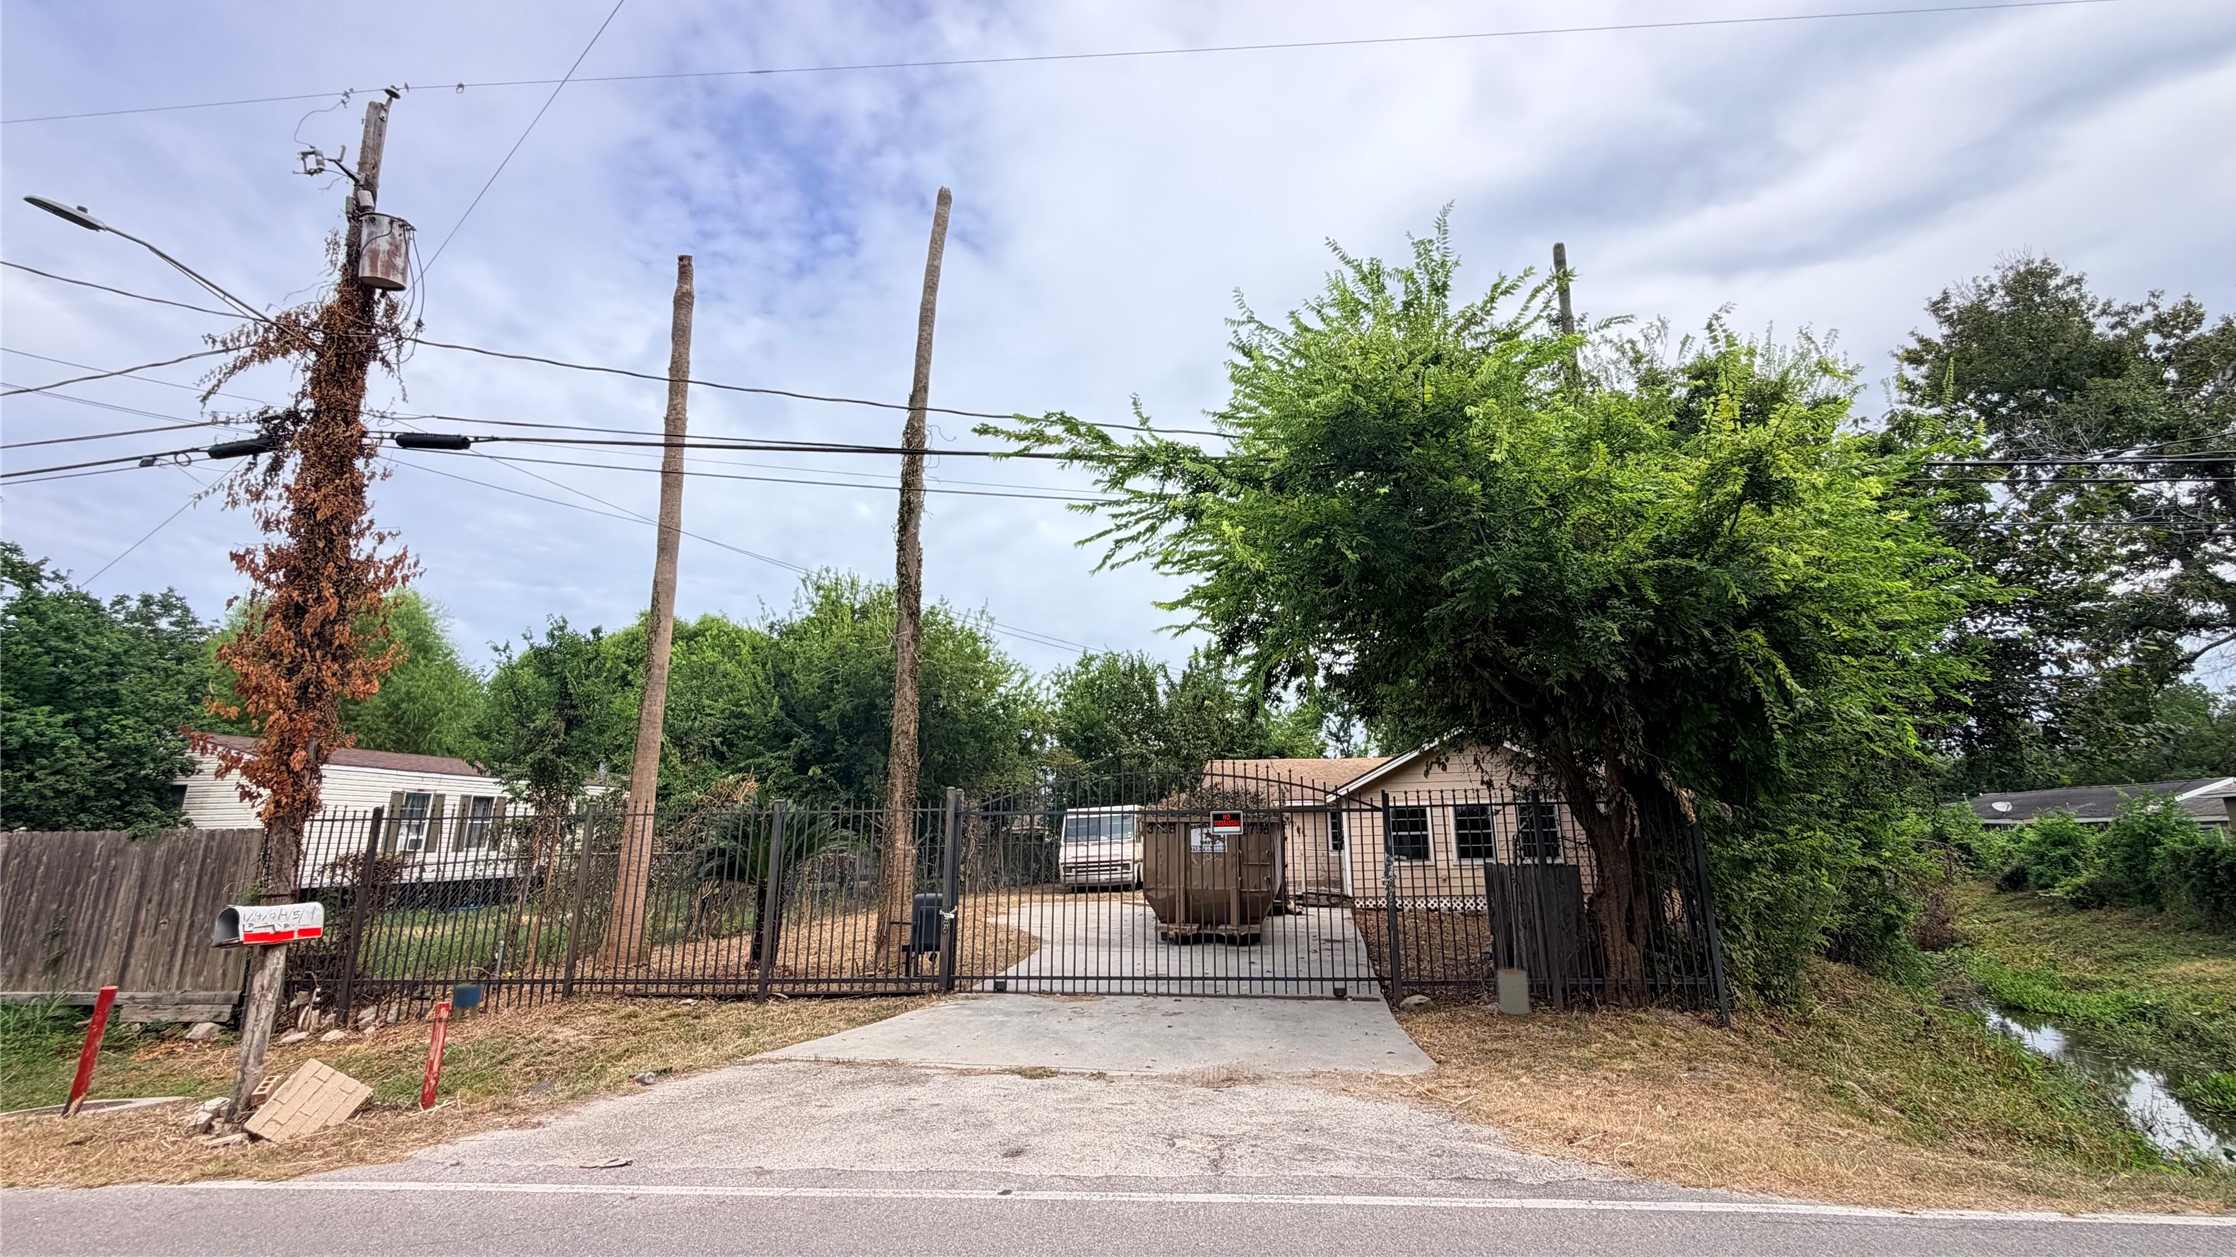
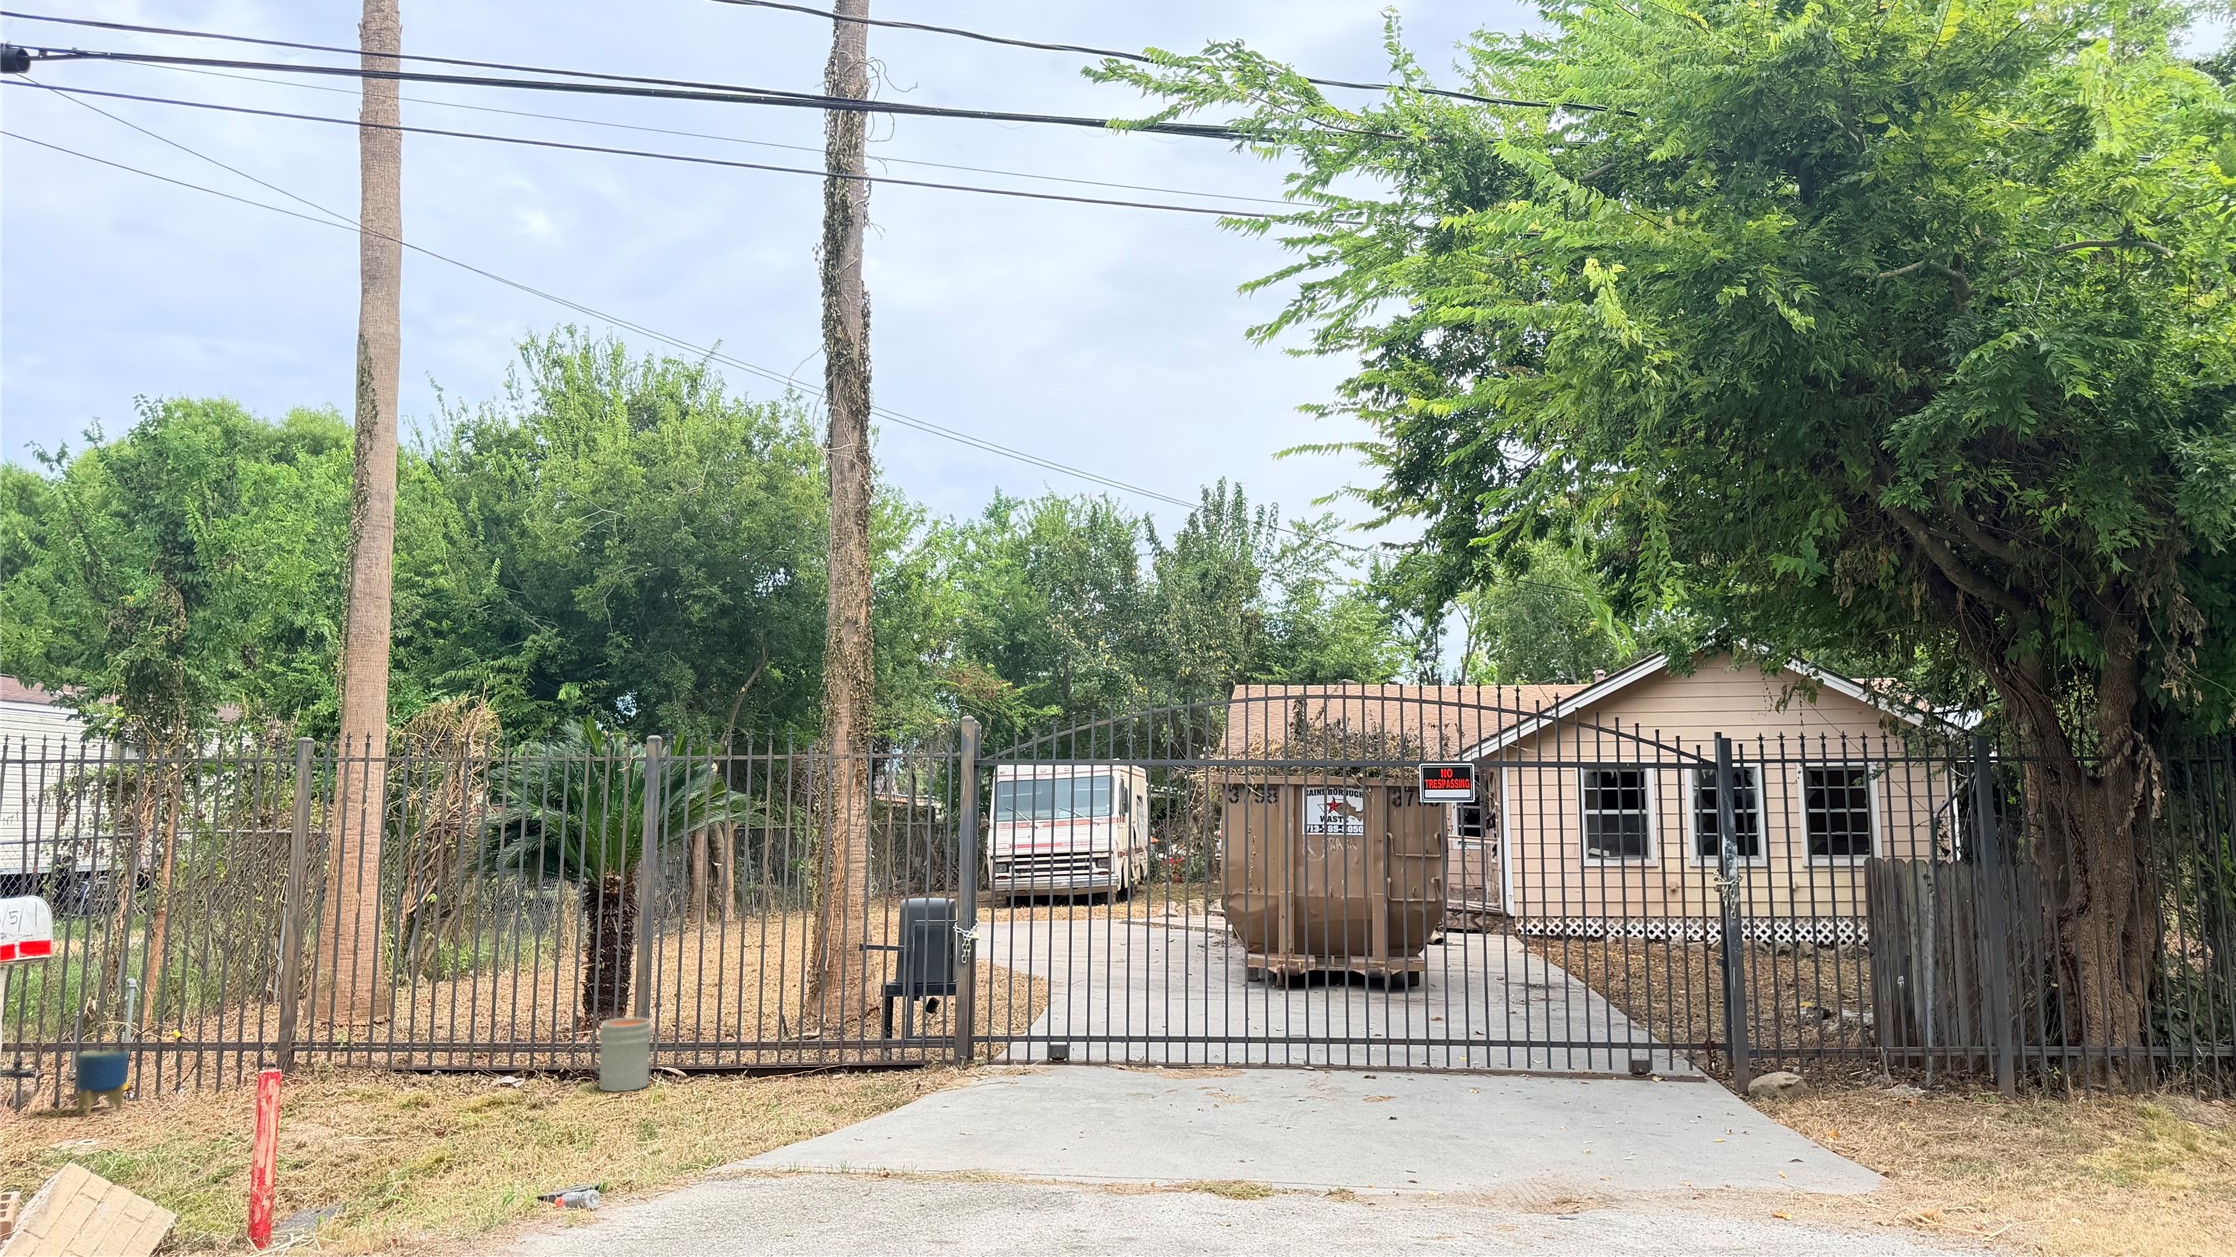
bucket: present [1498,969,1530,1015] -> present [599,1018,657,1092]

